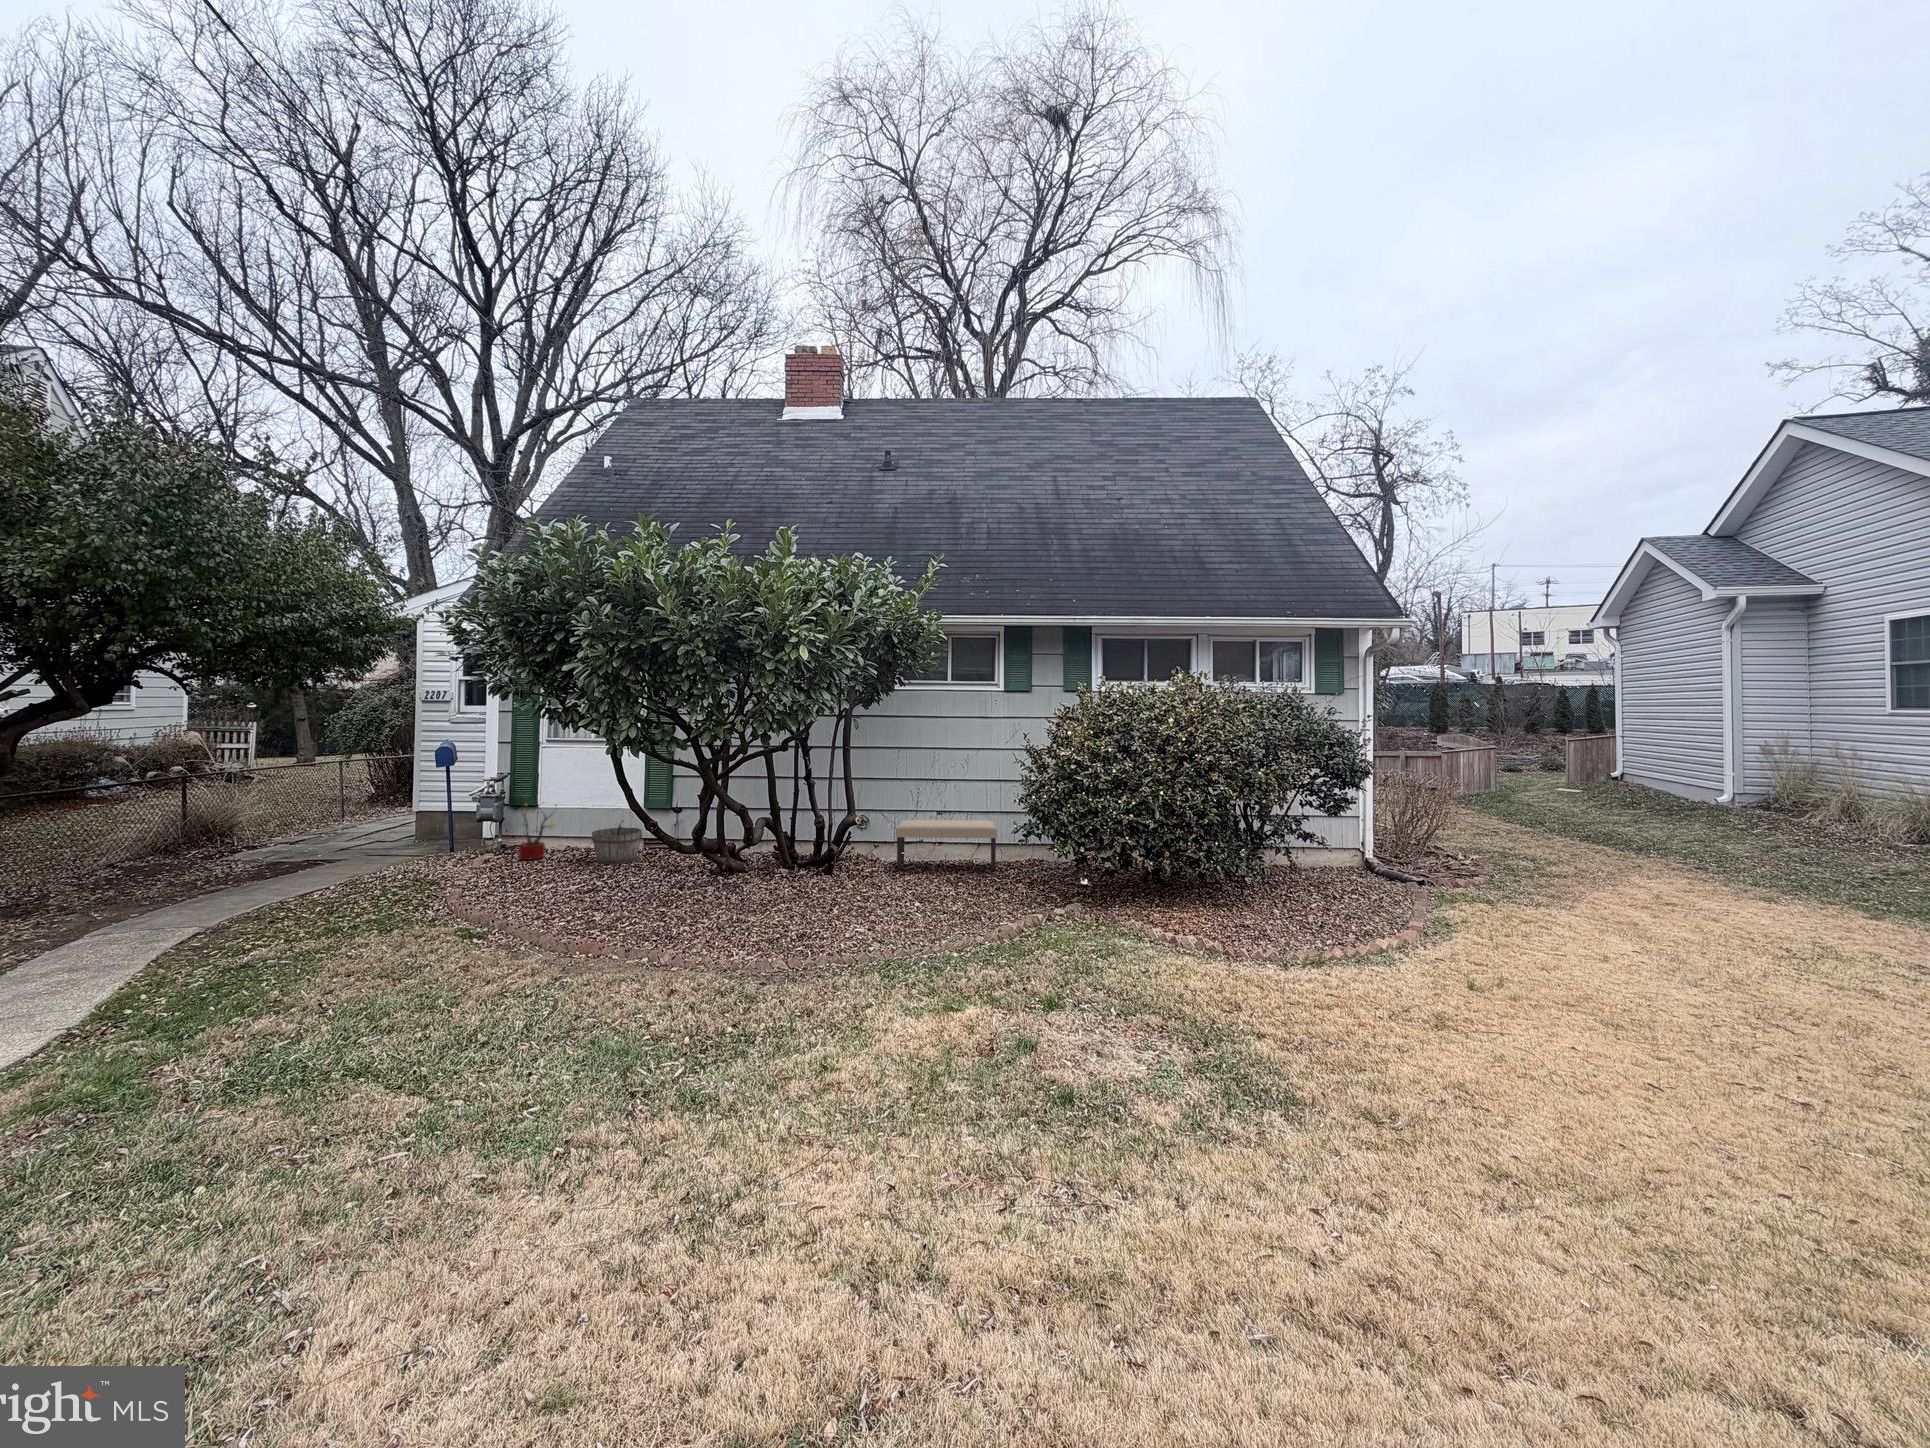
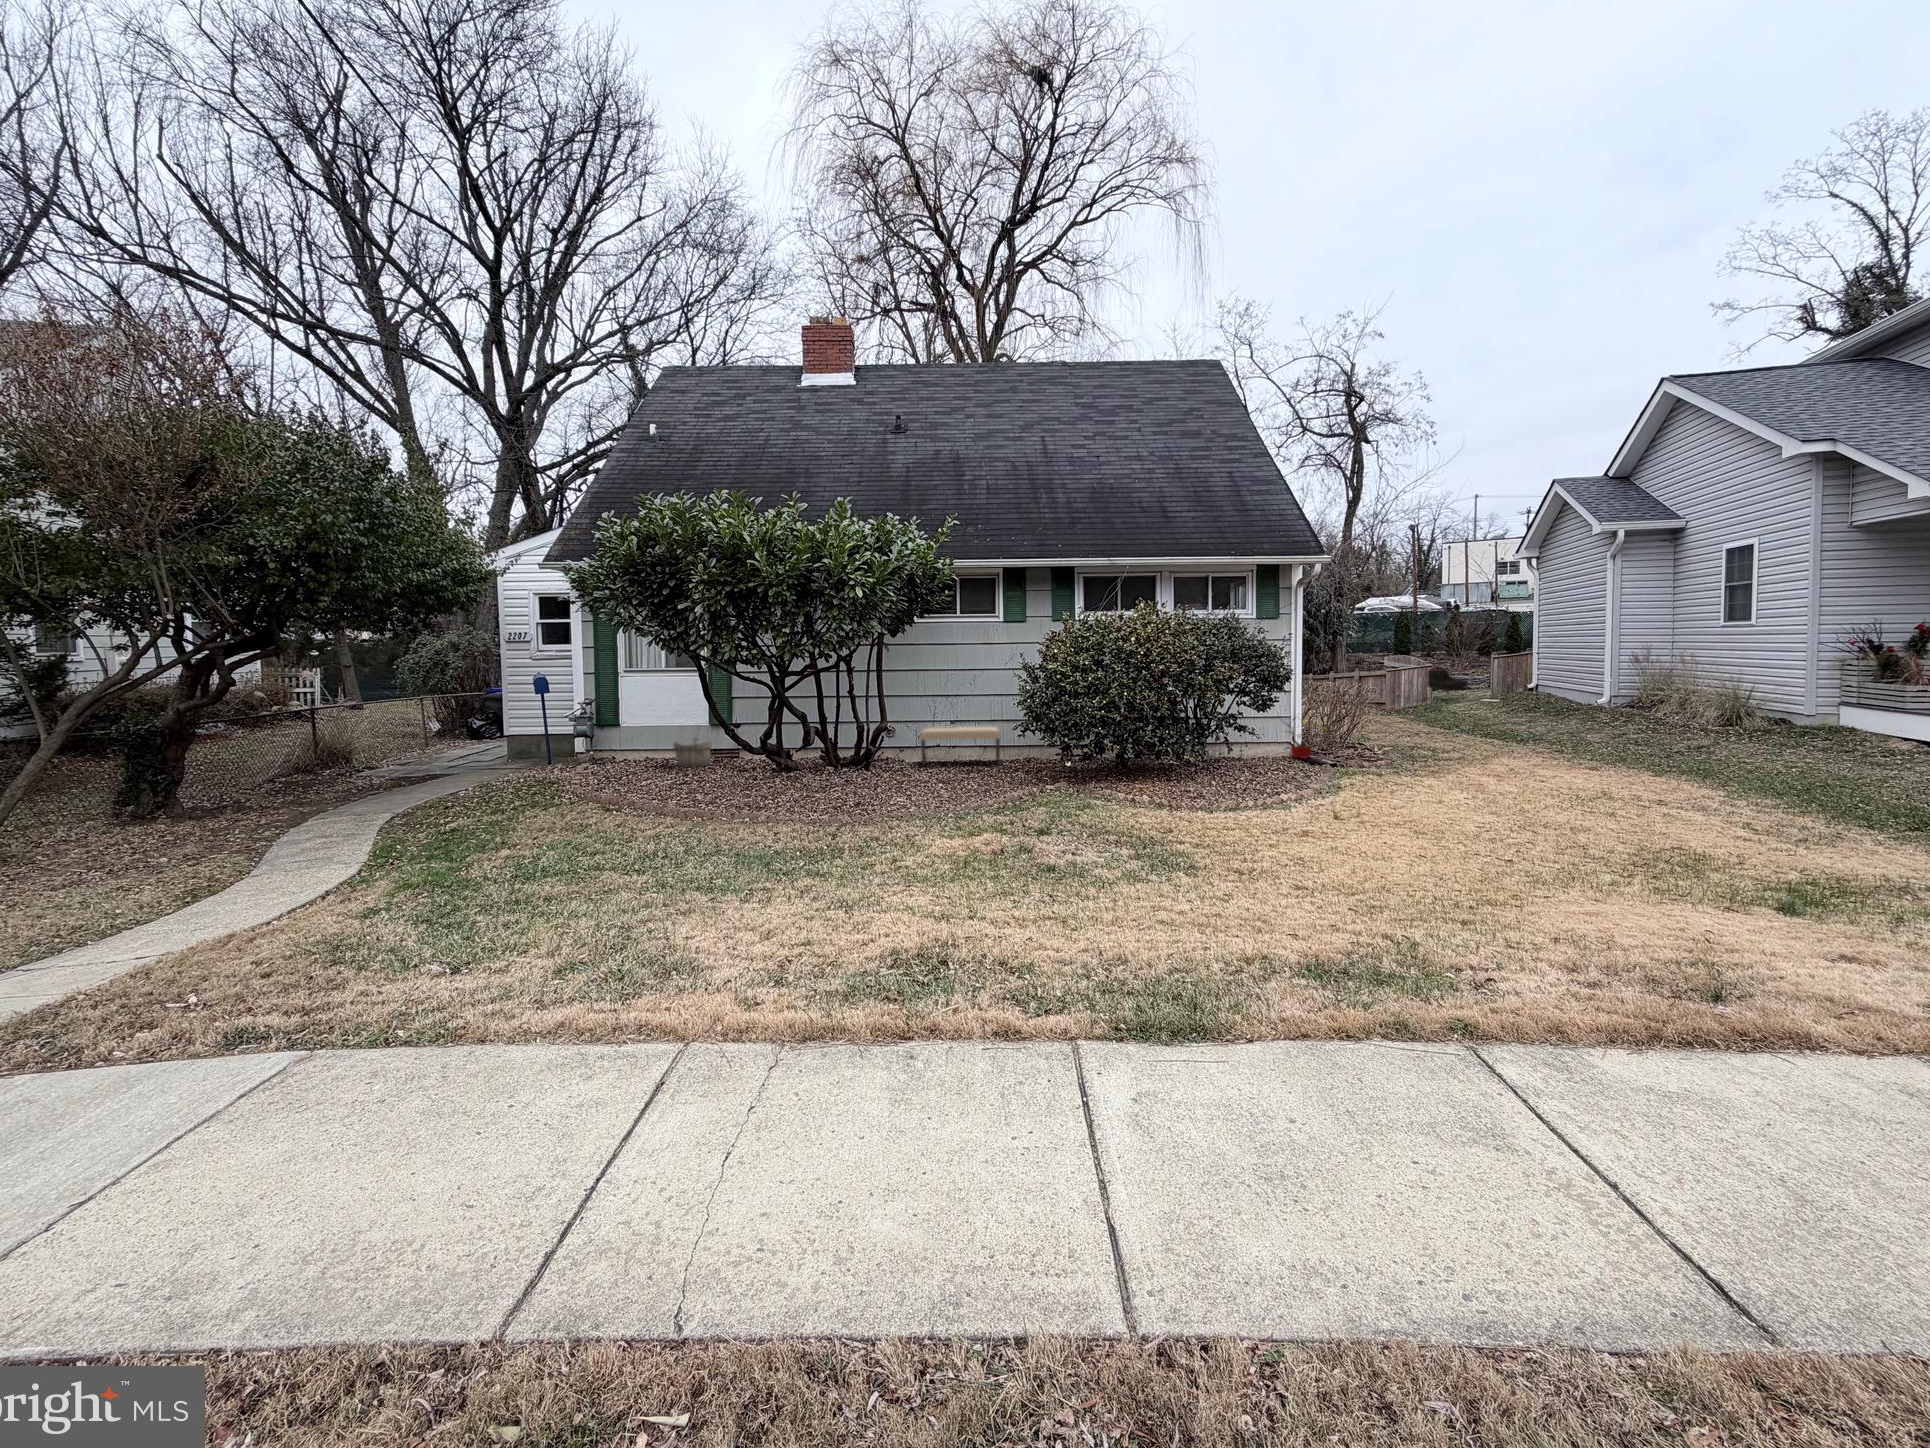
lounge chair: none [1487,754,1542,791] -> present [1428,669,1468,699]
decorative plant: present [519,803,555,860] -> present [1285,712,1325,758]

